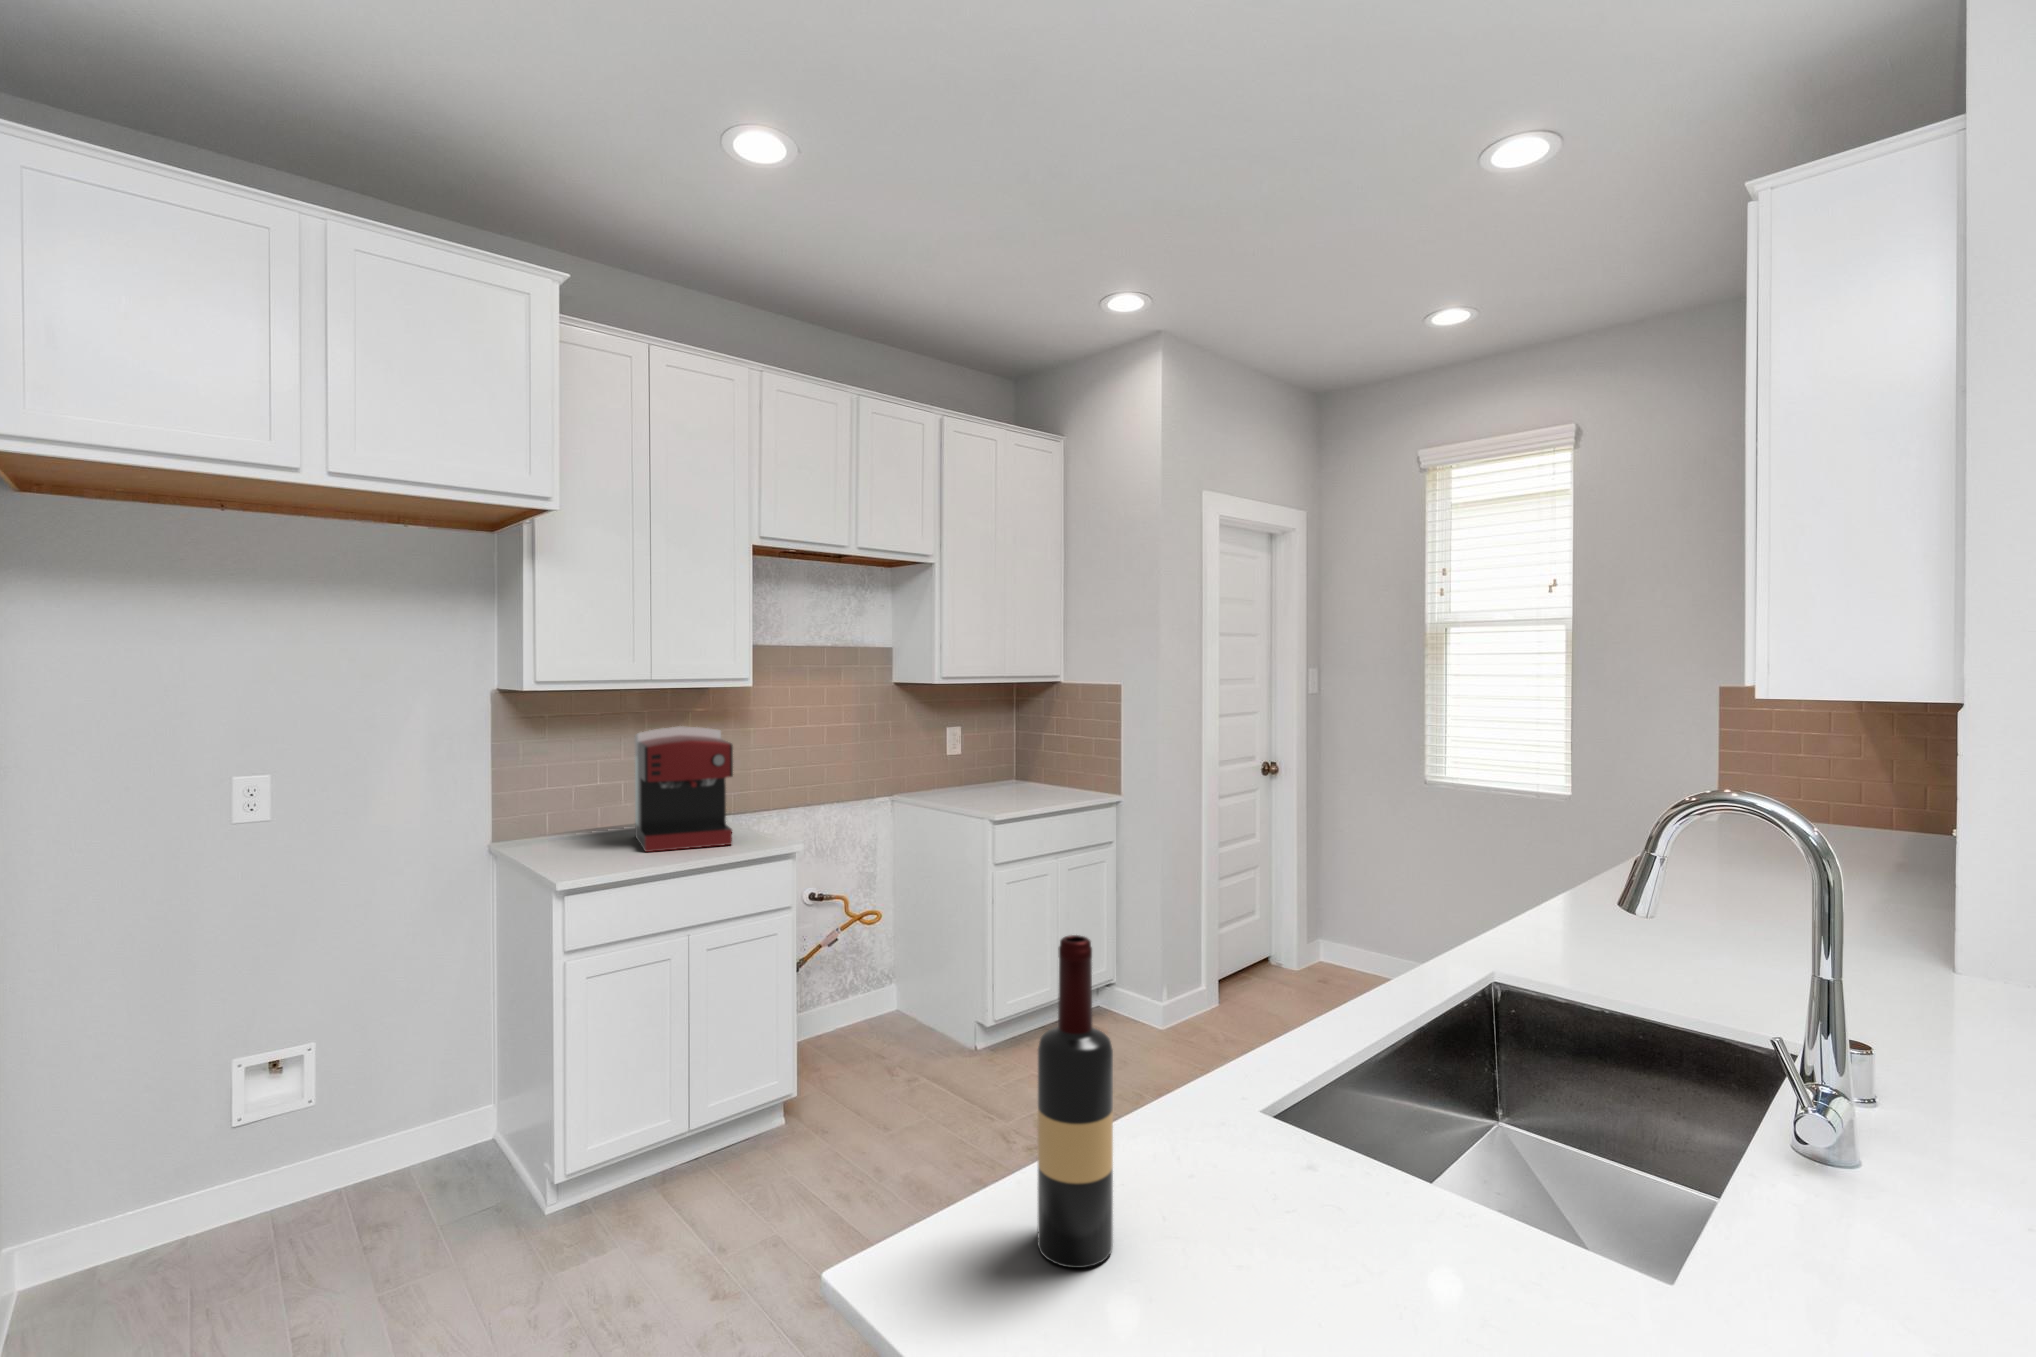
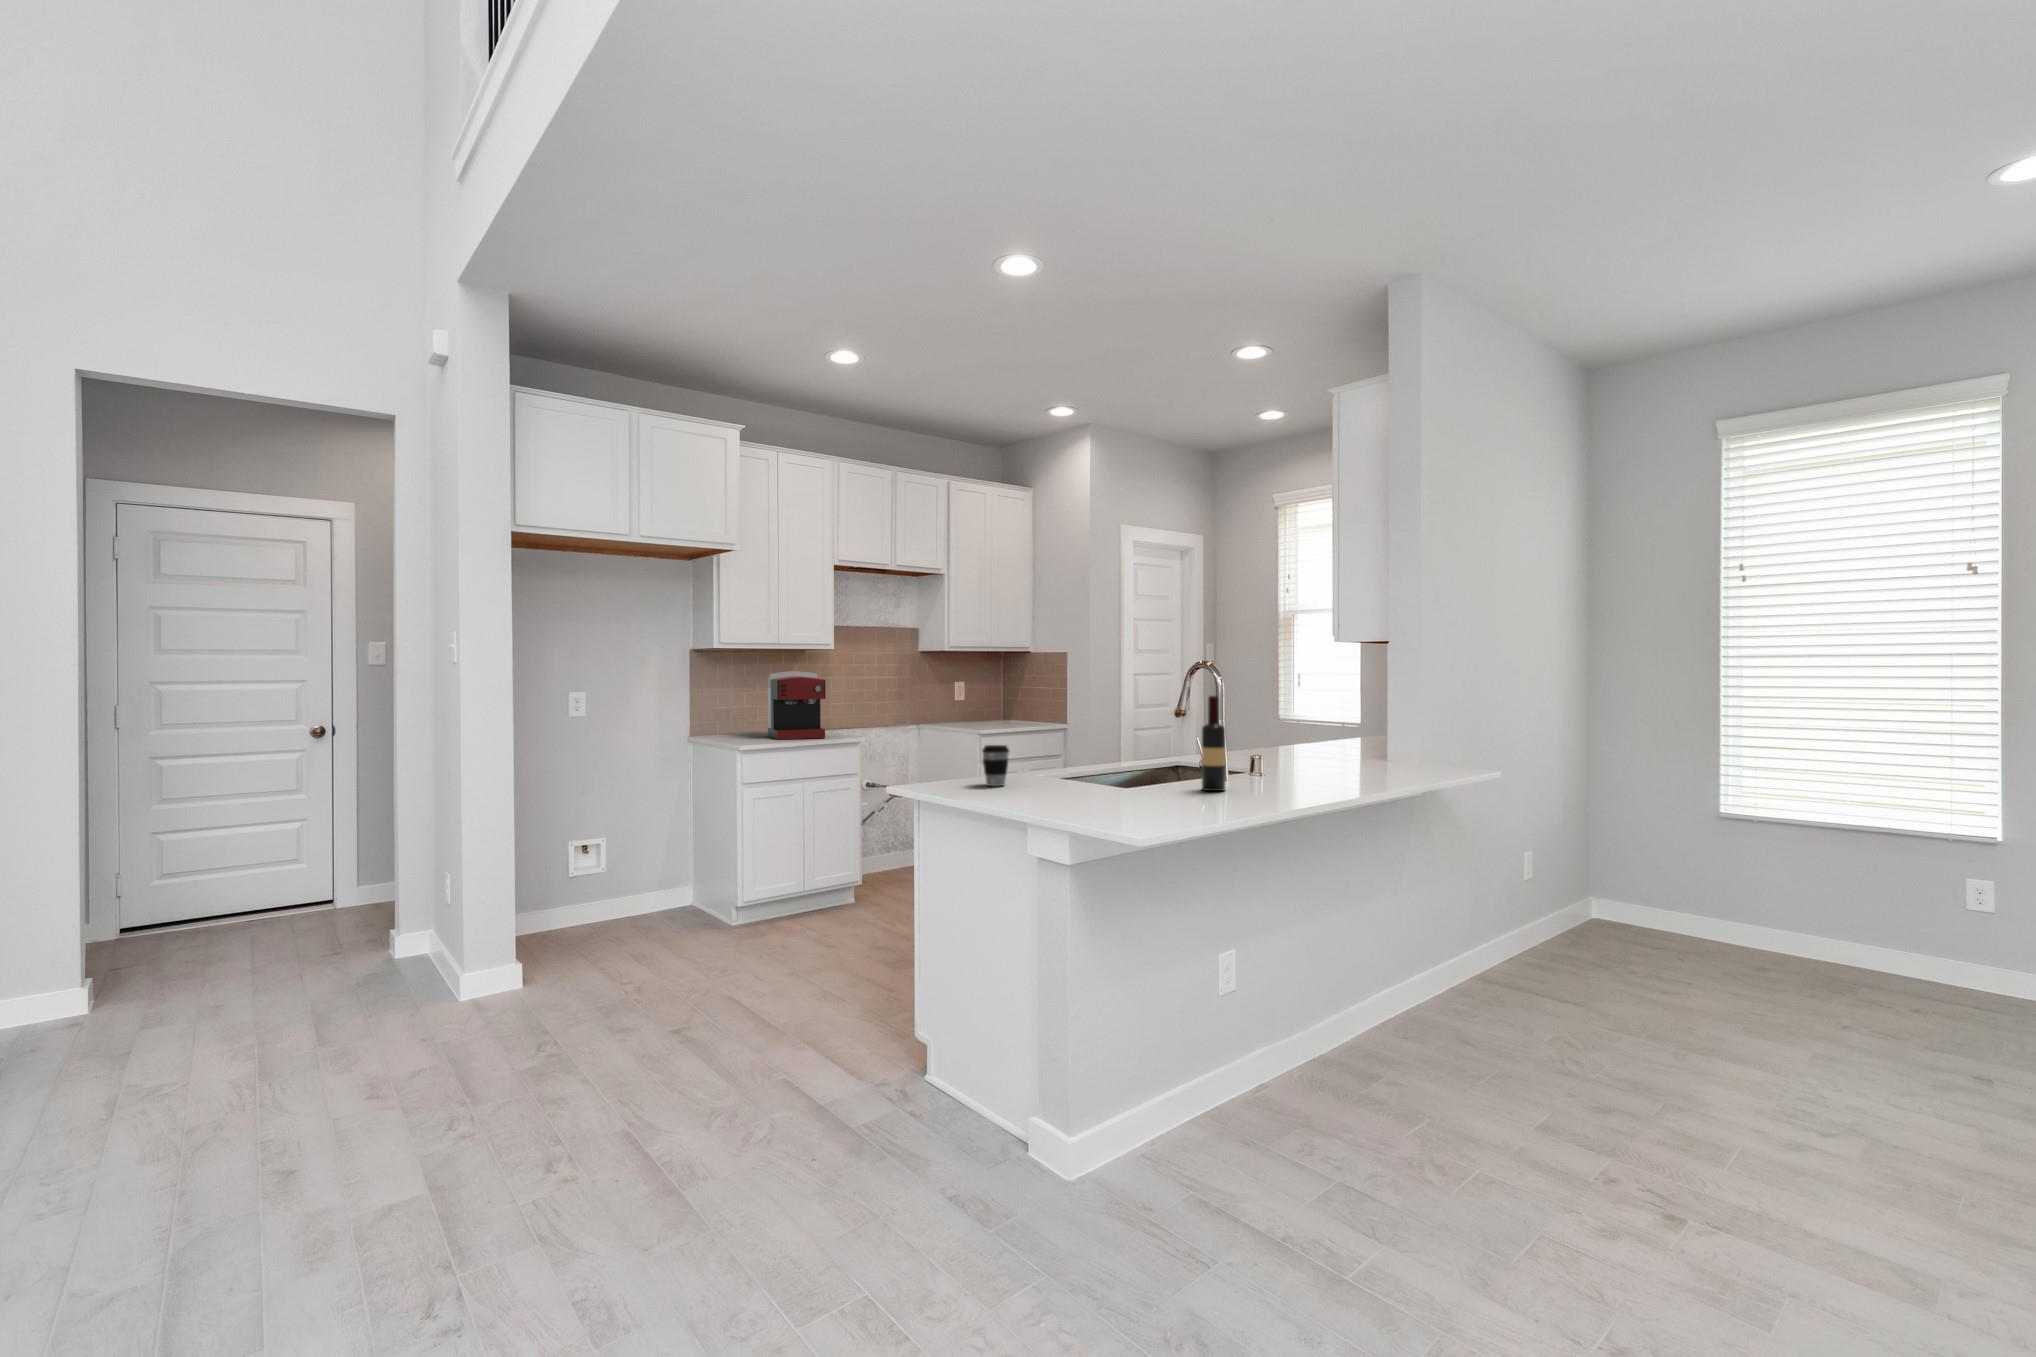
wine bottle: present [1038,935,1113,1268] -> present [1202,696,1225,791]
coffee cup: none [1129,1045,1214,1191] -> present [982,745,1009,786]

